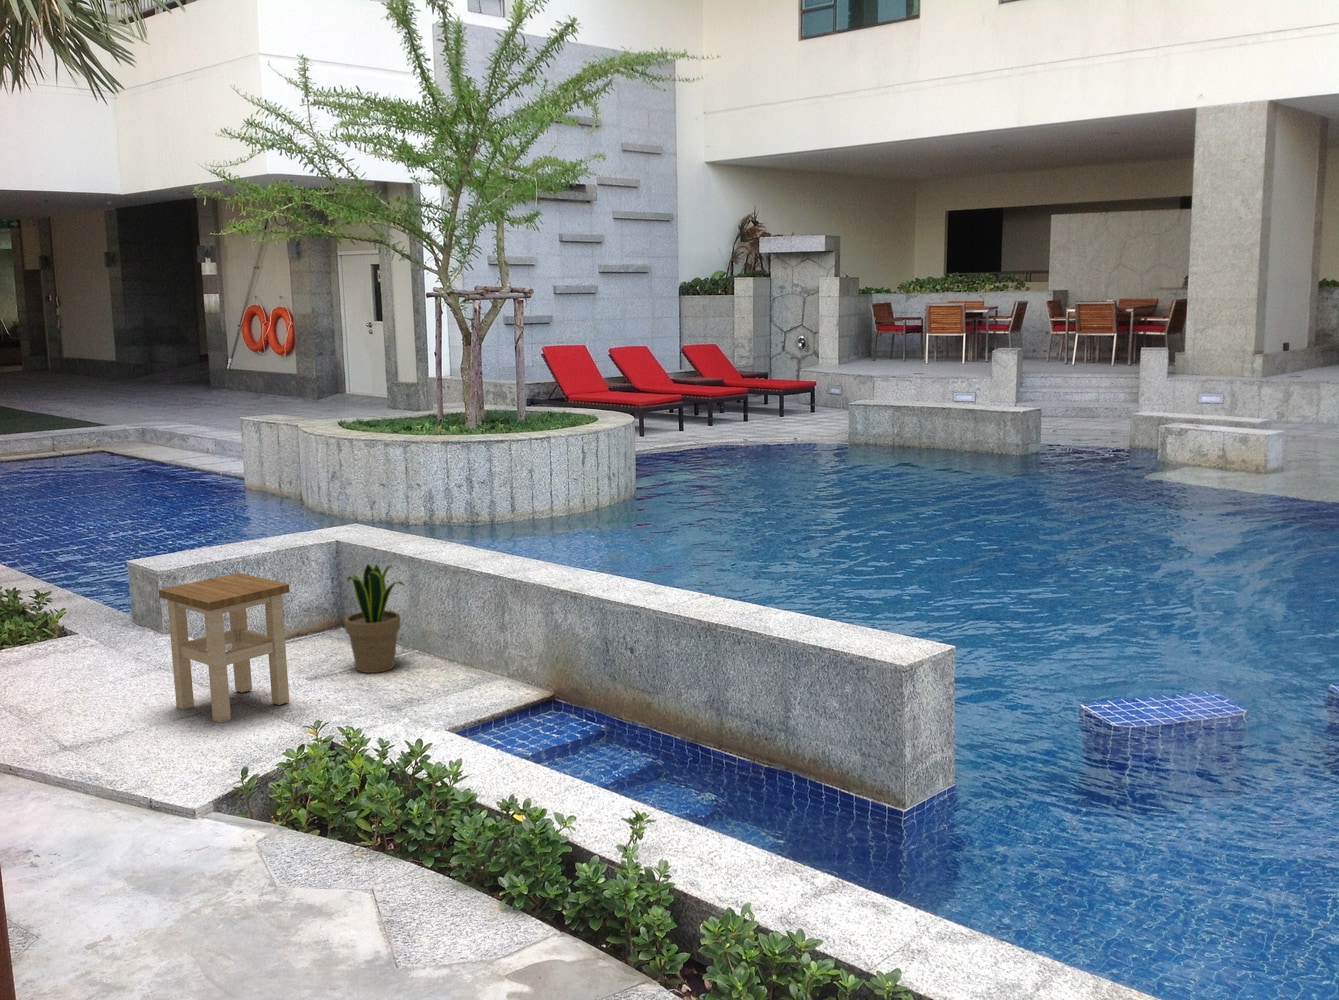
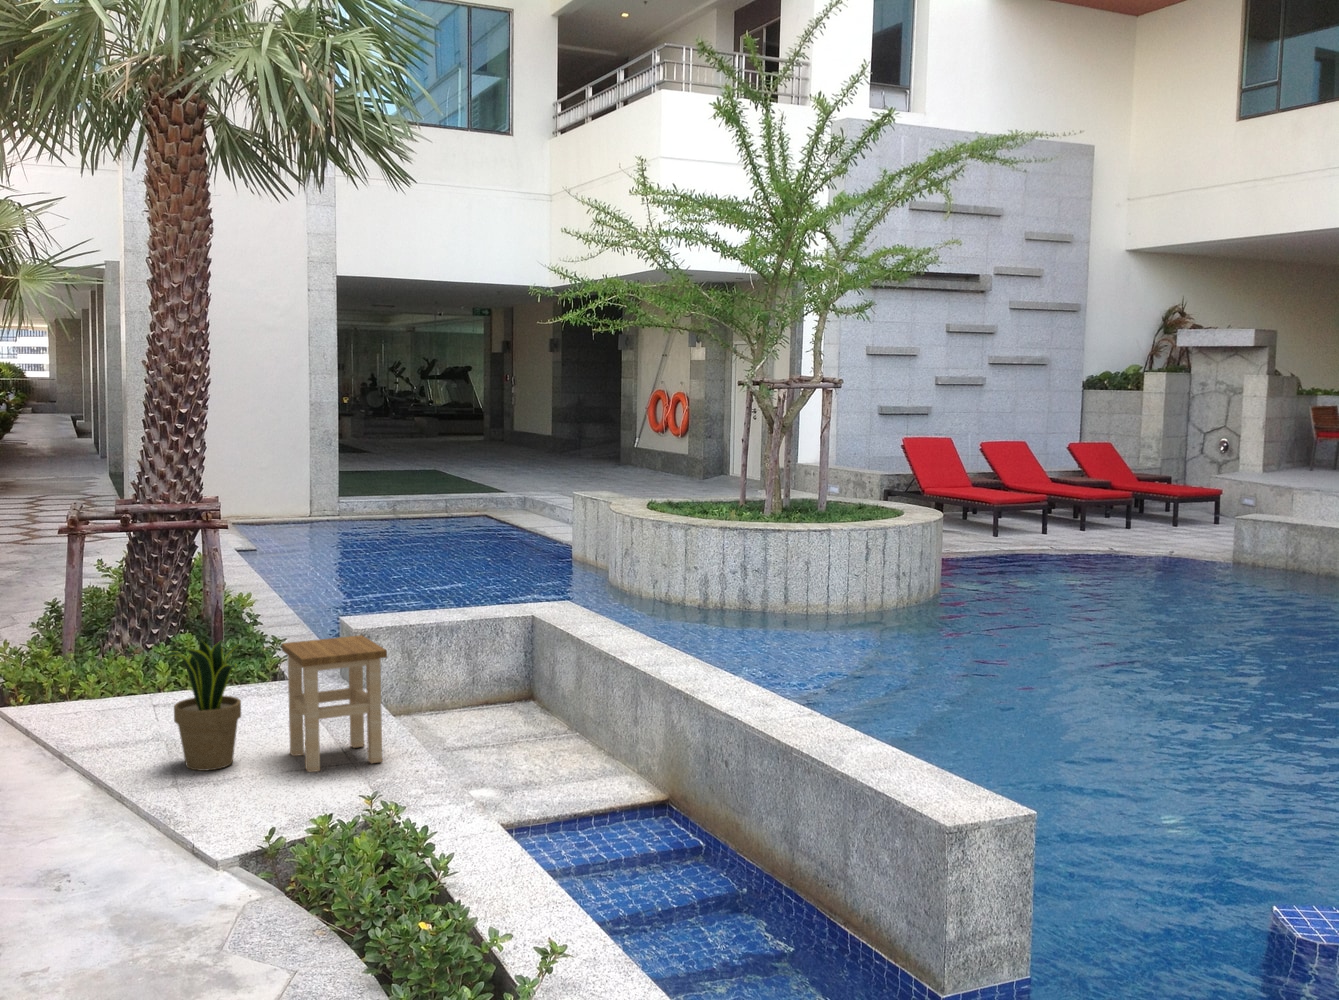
potted plant: present [345,564,404,673] -> present [165,640,242,771]

